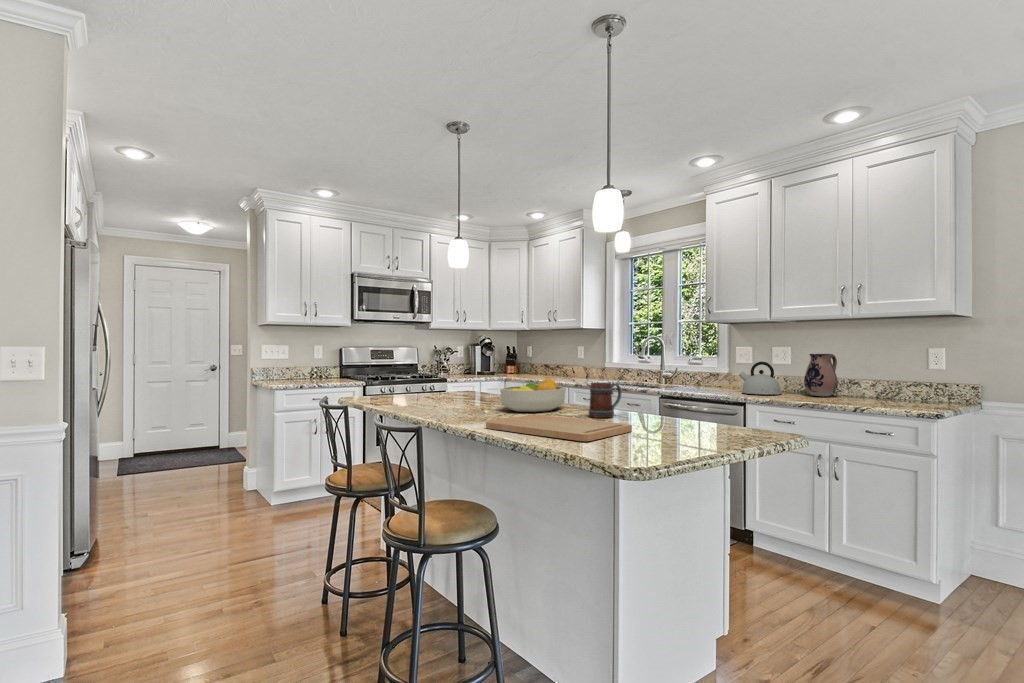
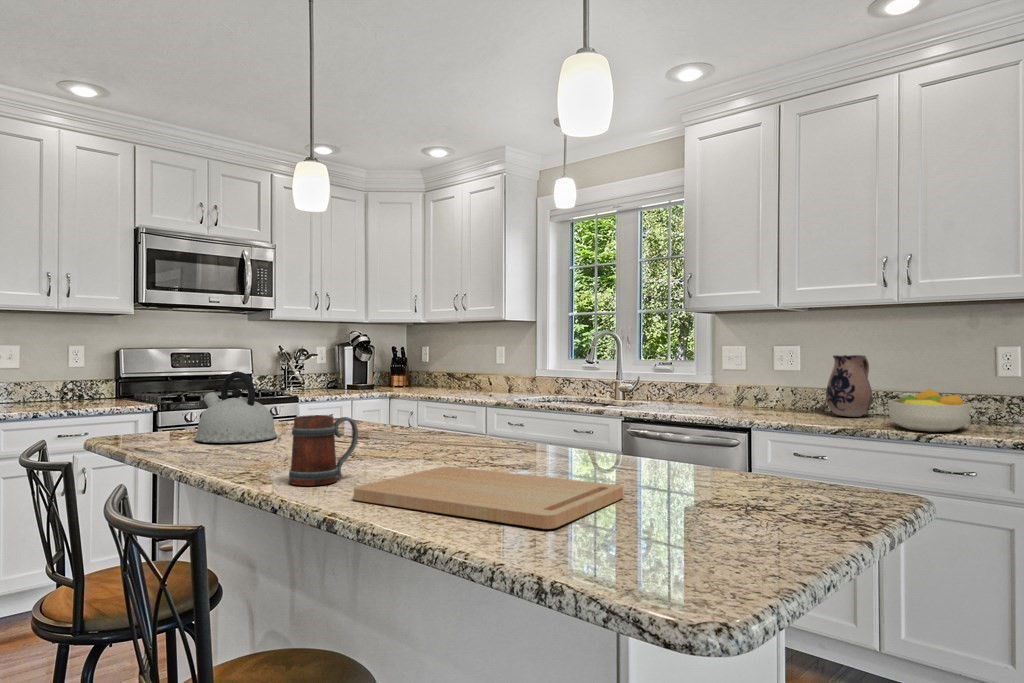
kettle: present [739,362,782,395] -> present [195,371,277,443]
fruit bowl: present [500,378,566,412] -> present [888,389,971,432]
mug: present [589,383,622,418] -> present [289,415,358,486]

